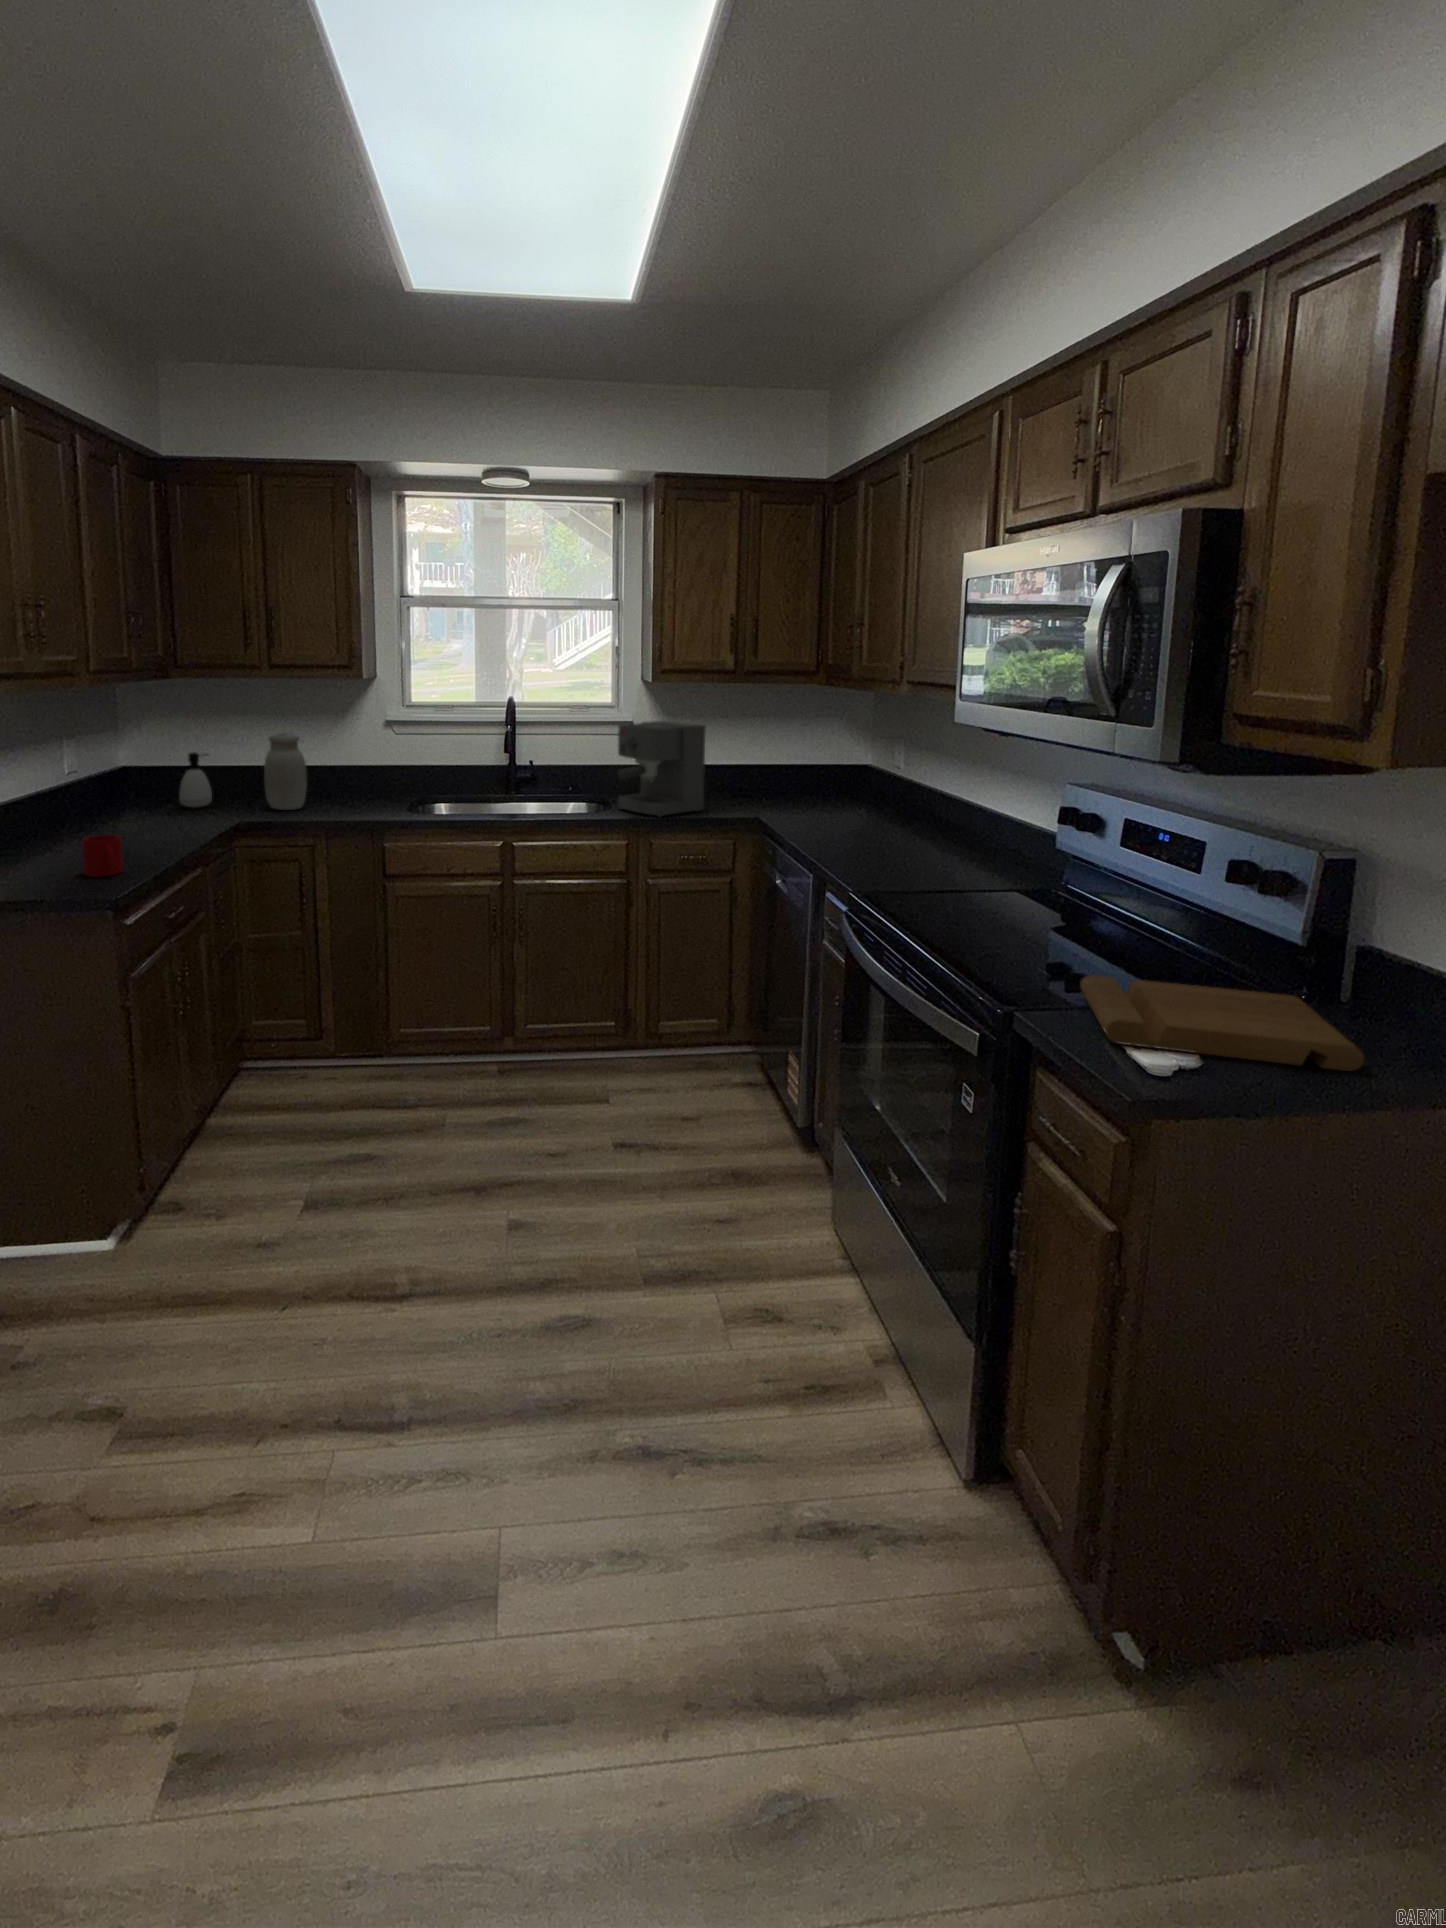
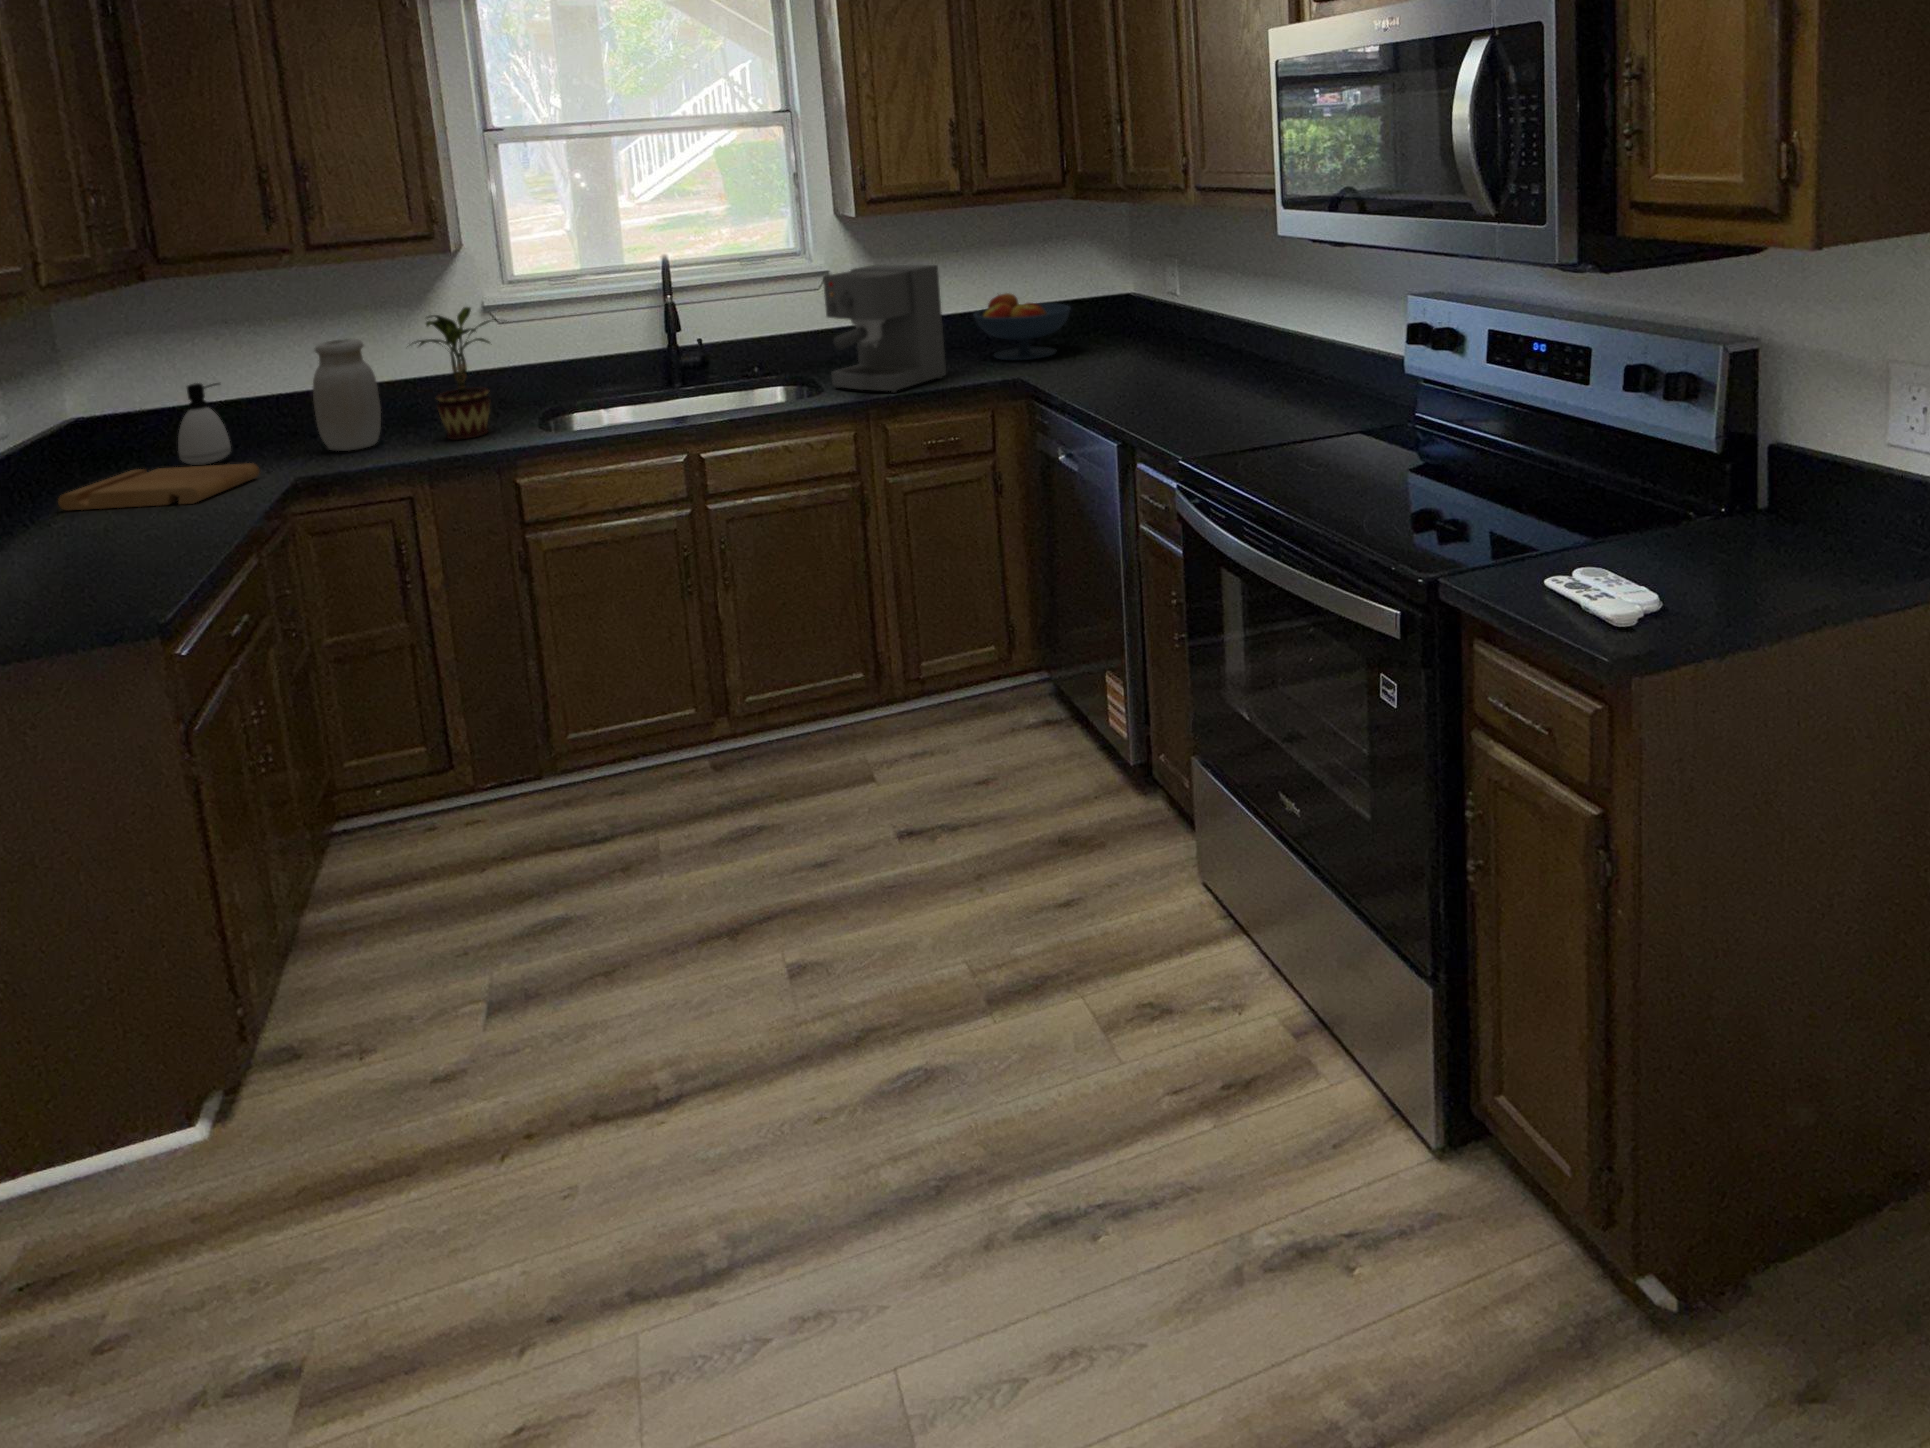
potted plant: none [325,720,397,812] -> present [414,307,494,440]
fruit bowl: none [733,753,810,806] -> present [974,293,1071,360]
mug: present [82,834,123,877] -> none [79,524,149,592]
cutting board: present [1080,975,1364,1071] -> present [58,463,259,510]

